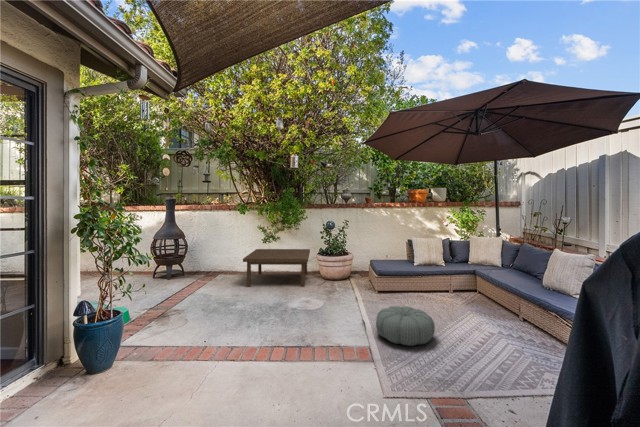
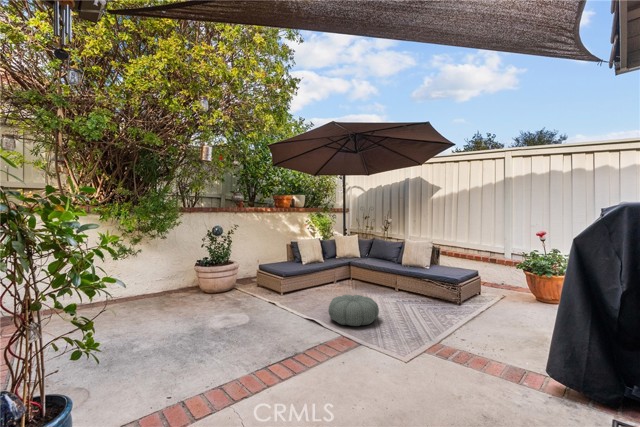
coffee table: present [243,249,310,287] -> none [99,262,202,320]

